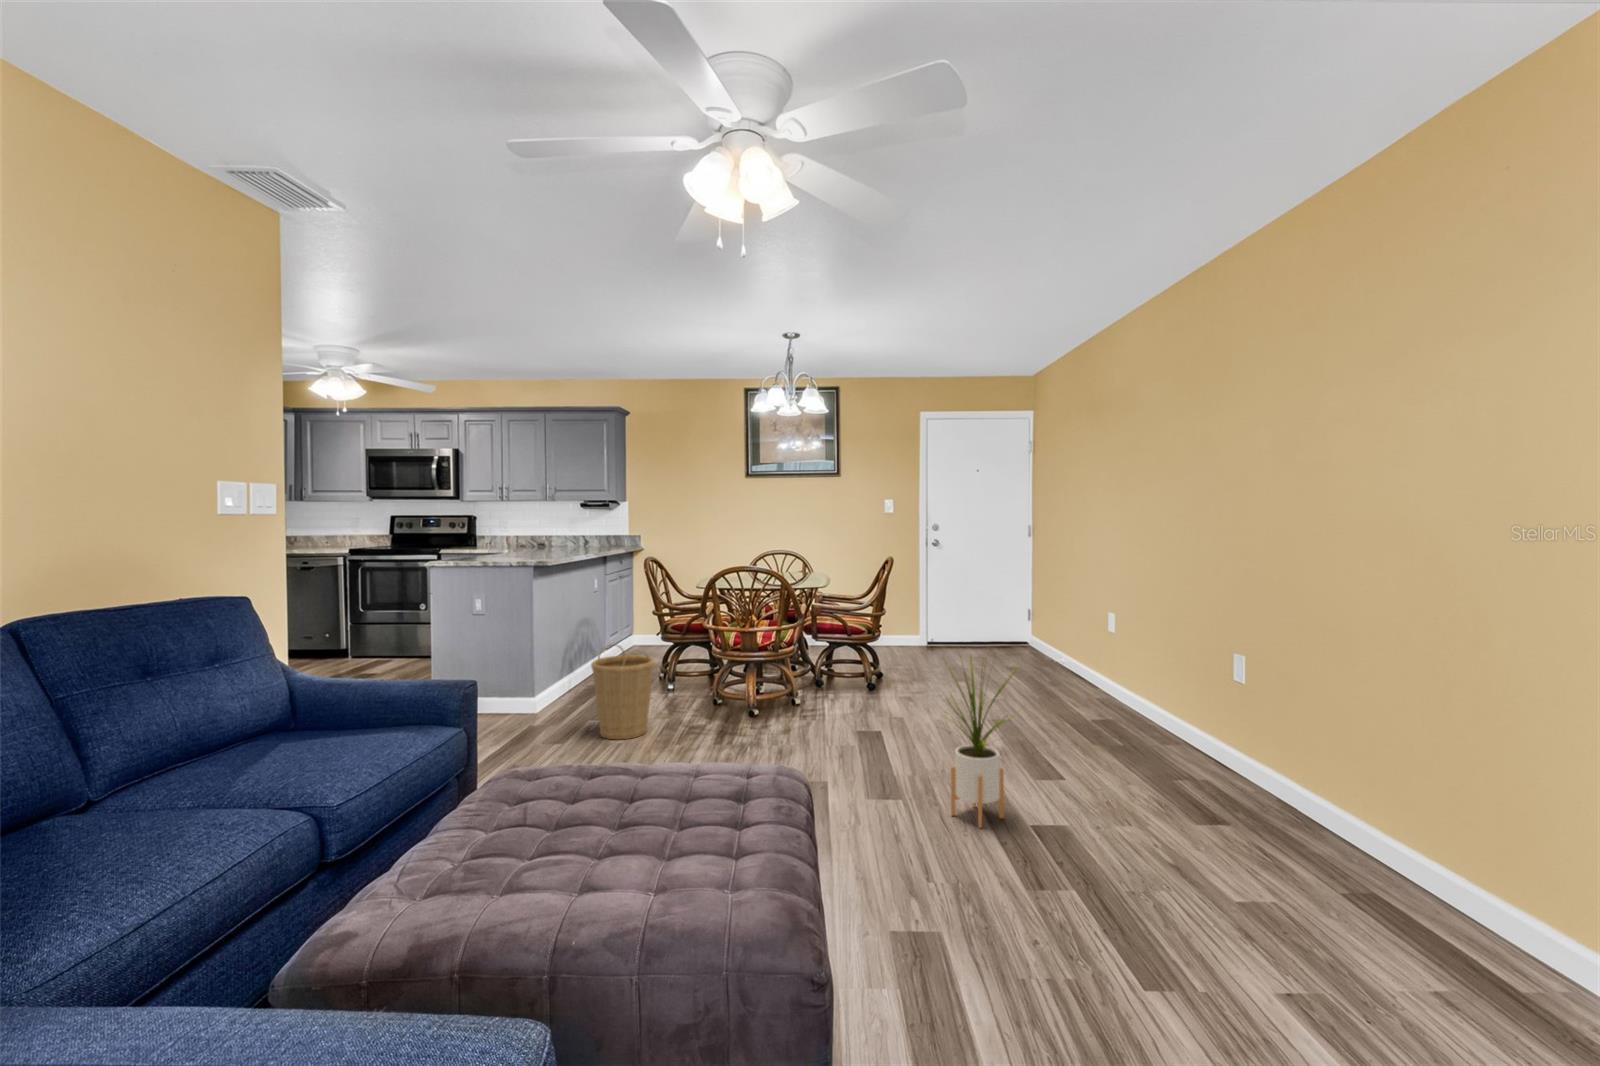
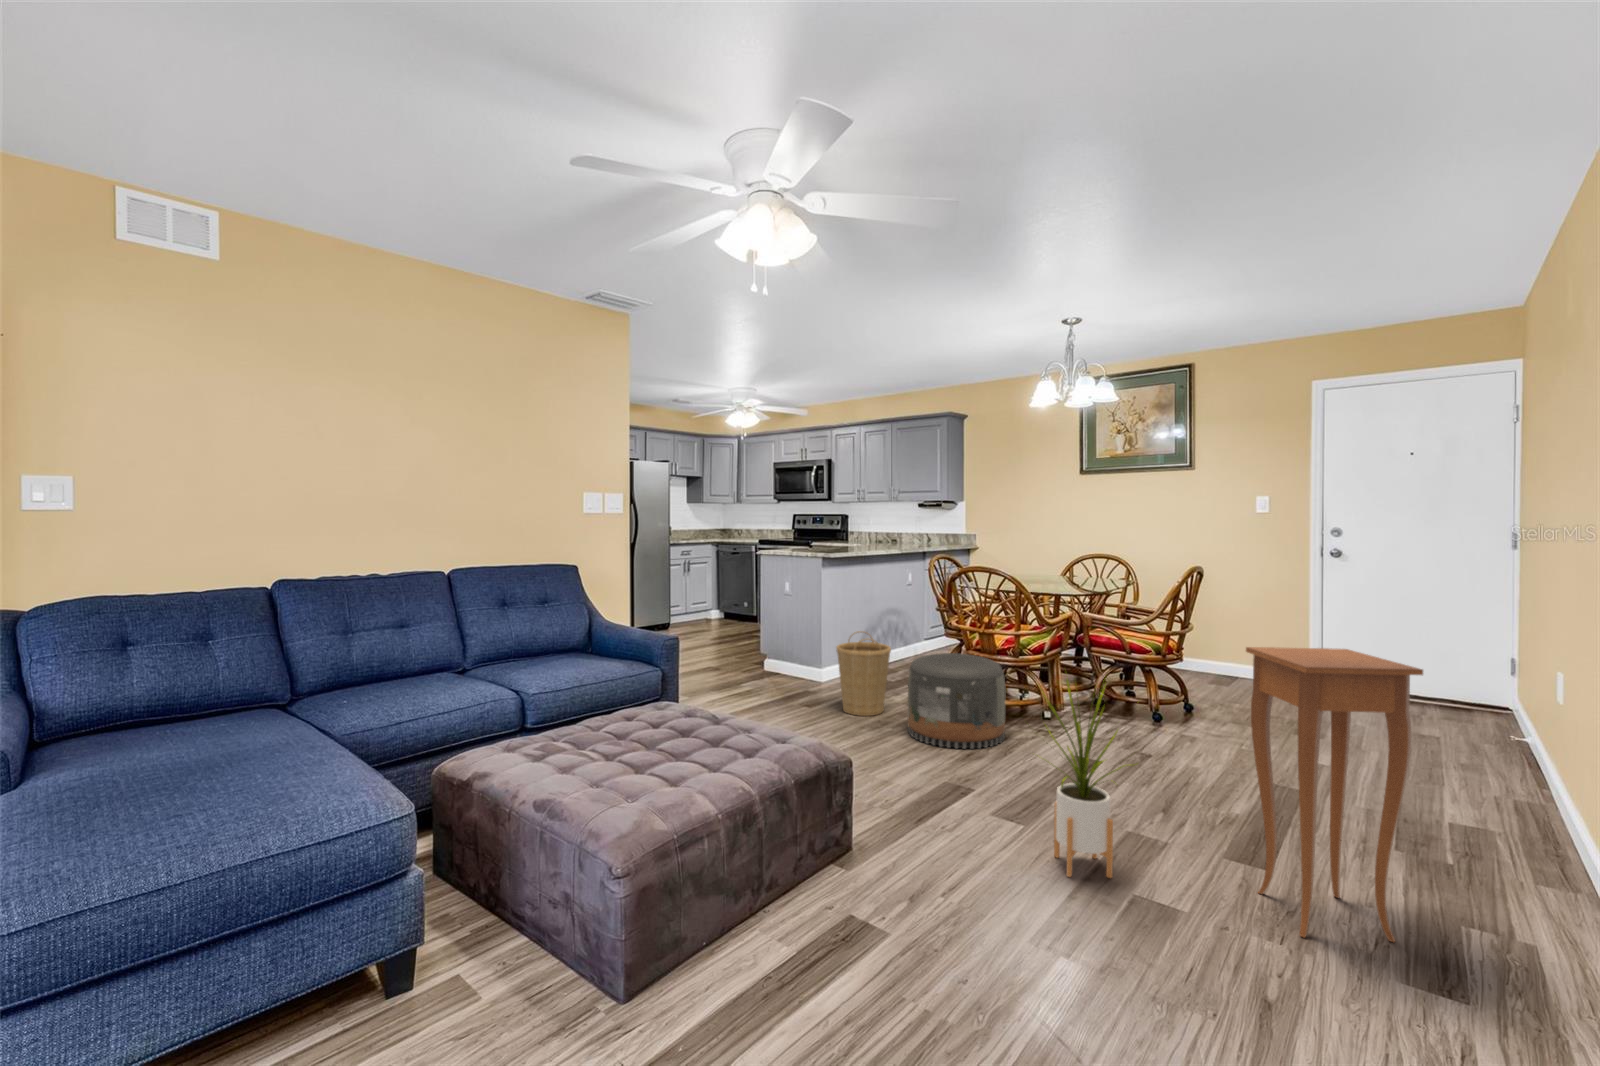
side table: none [1068,606,1178,816] -> present [1246,647,1423,942]
pouf: none [692,653,789,750] -> present [908,653,1005,749]

